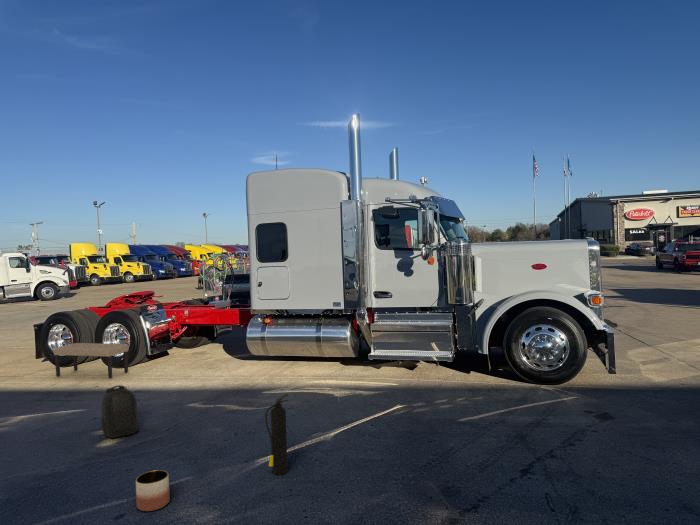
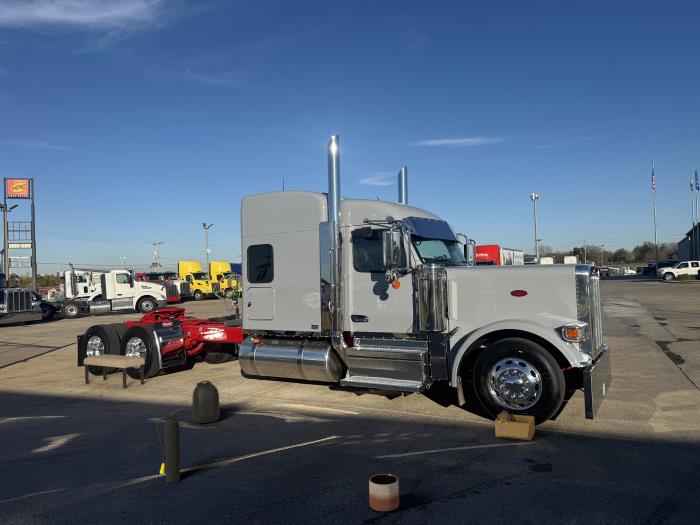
cardboard box: none [533,372,571,398] -> present [495,410,535,440]
backpack: present [102,385,138,438] -> present [192,381,220,423]
planter: present [136,470,170,511] -> present [369,474,399,512]

